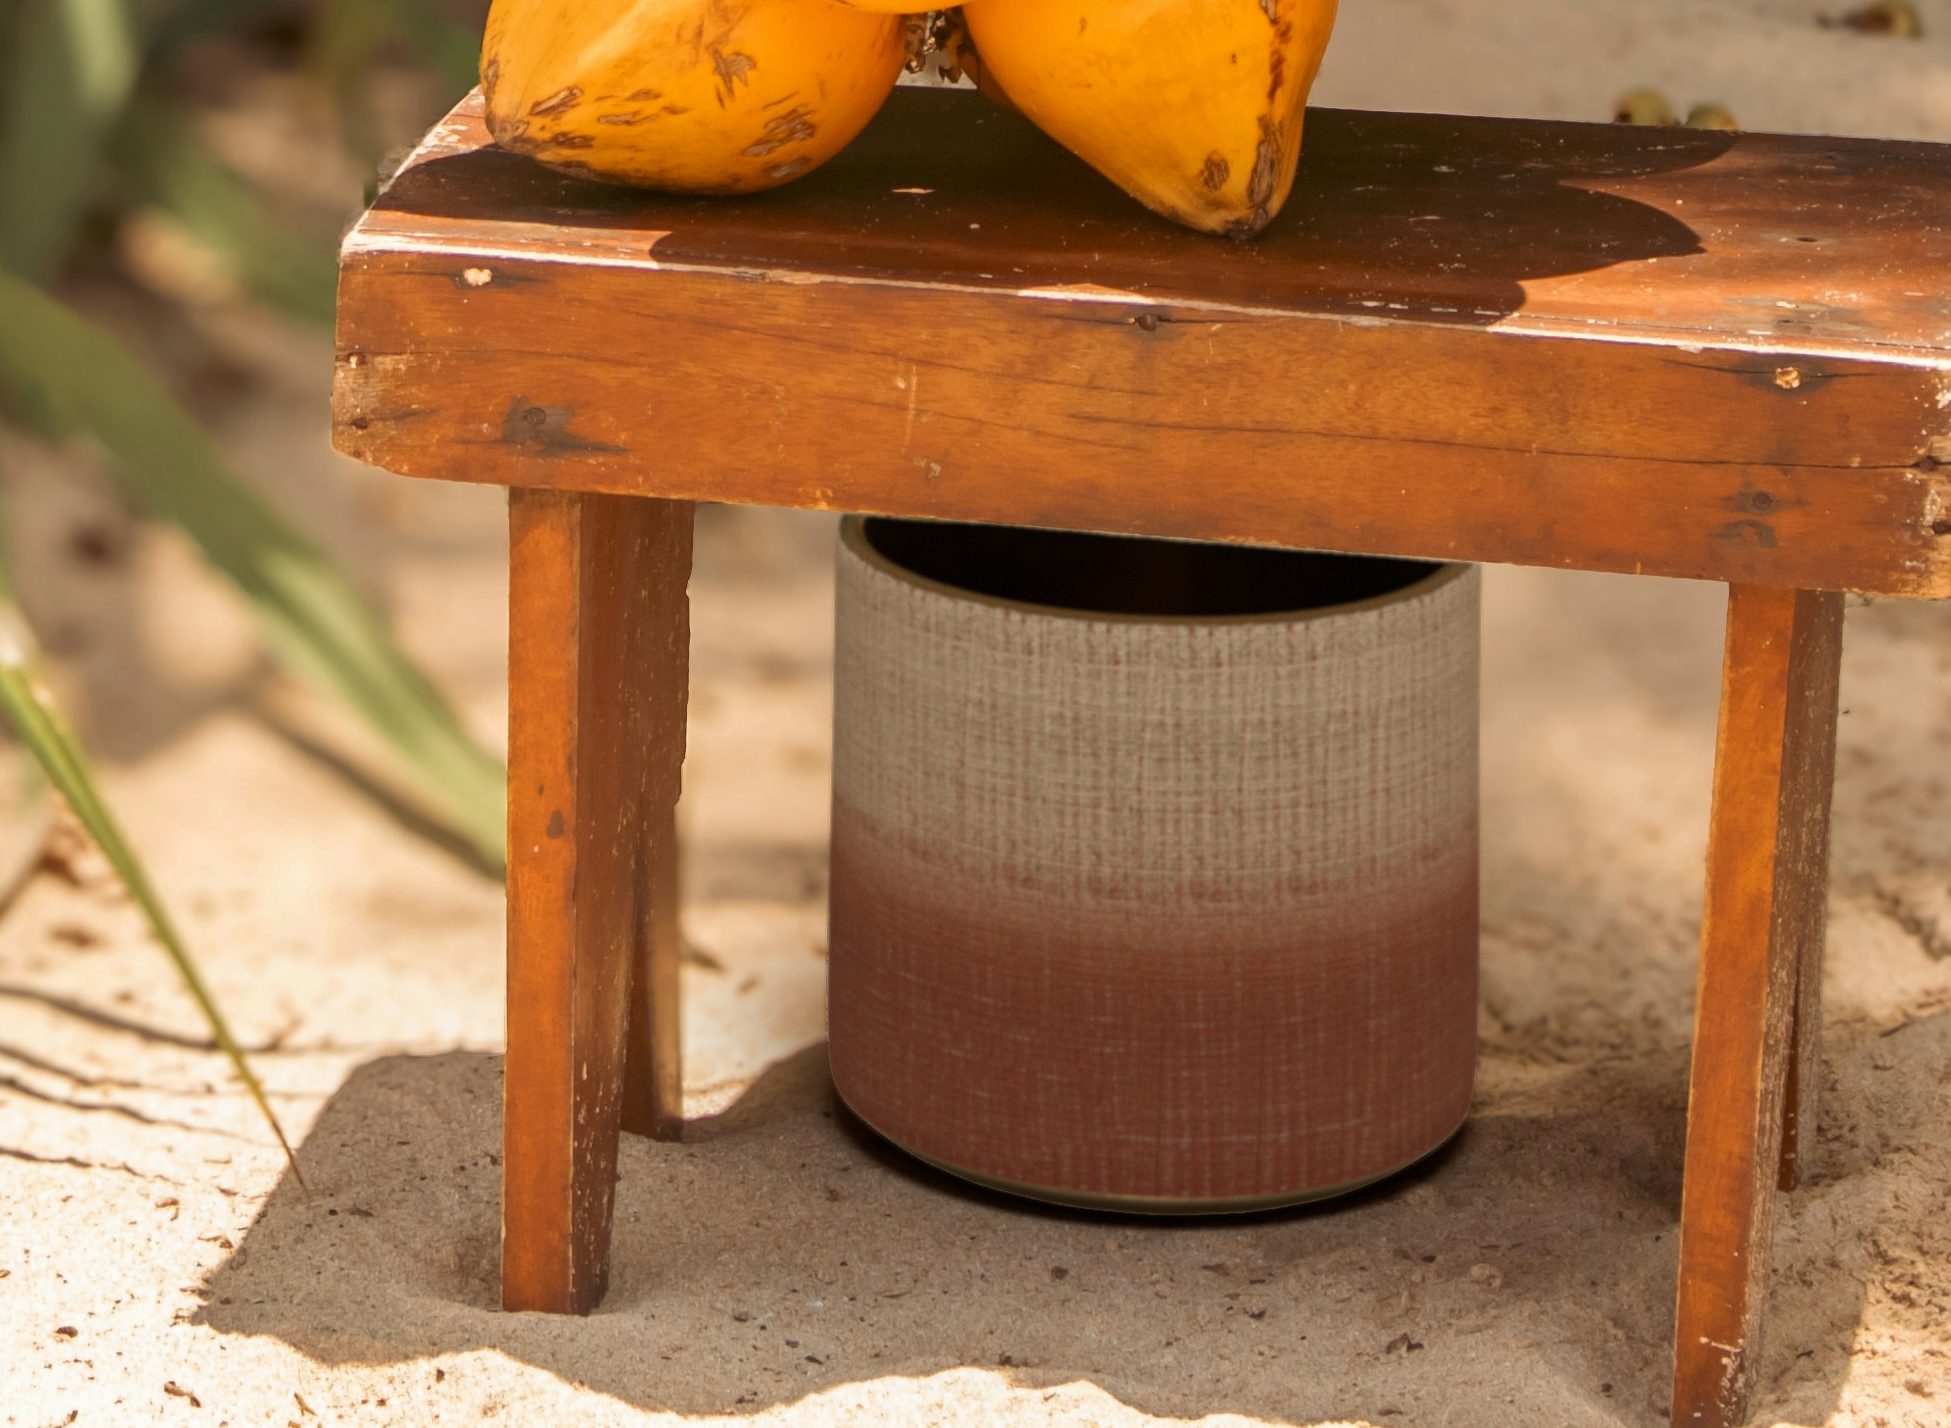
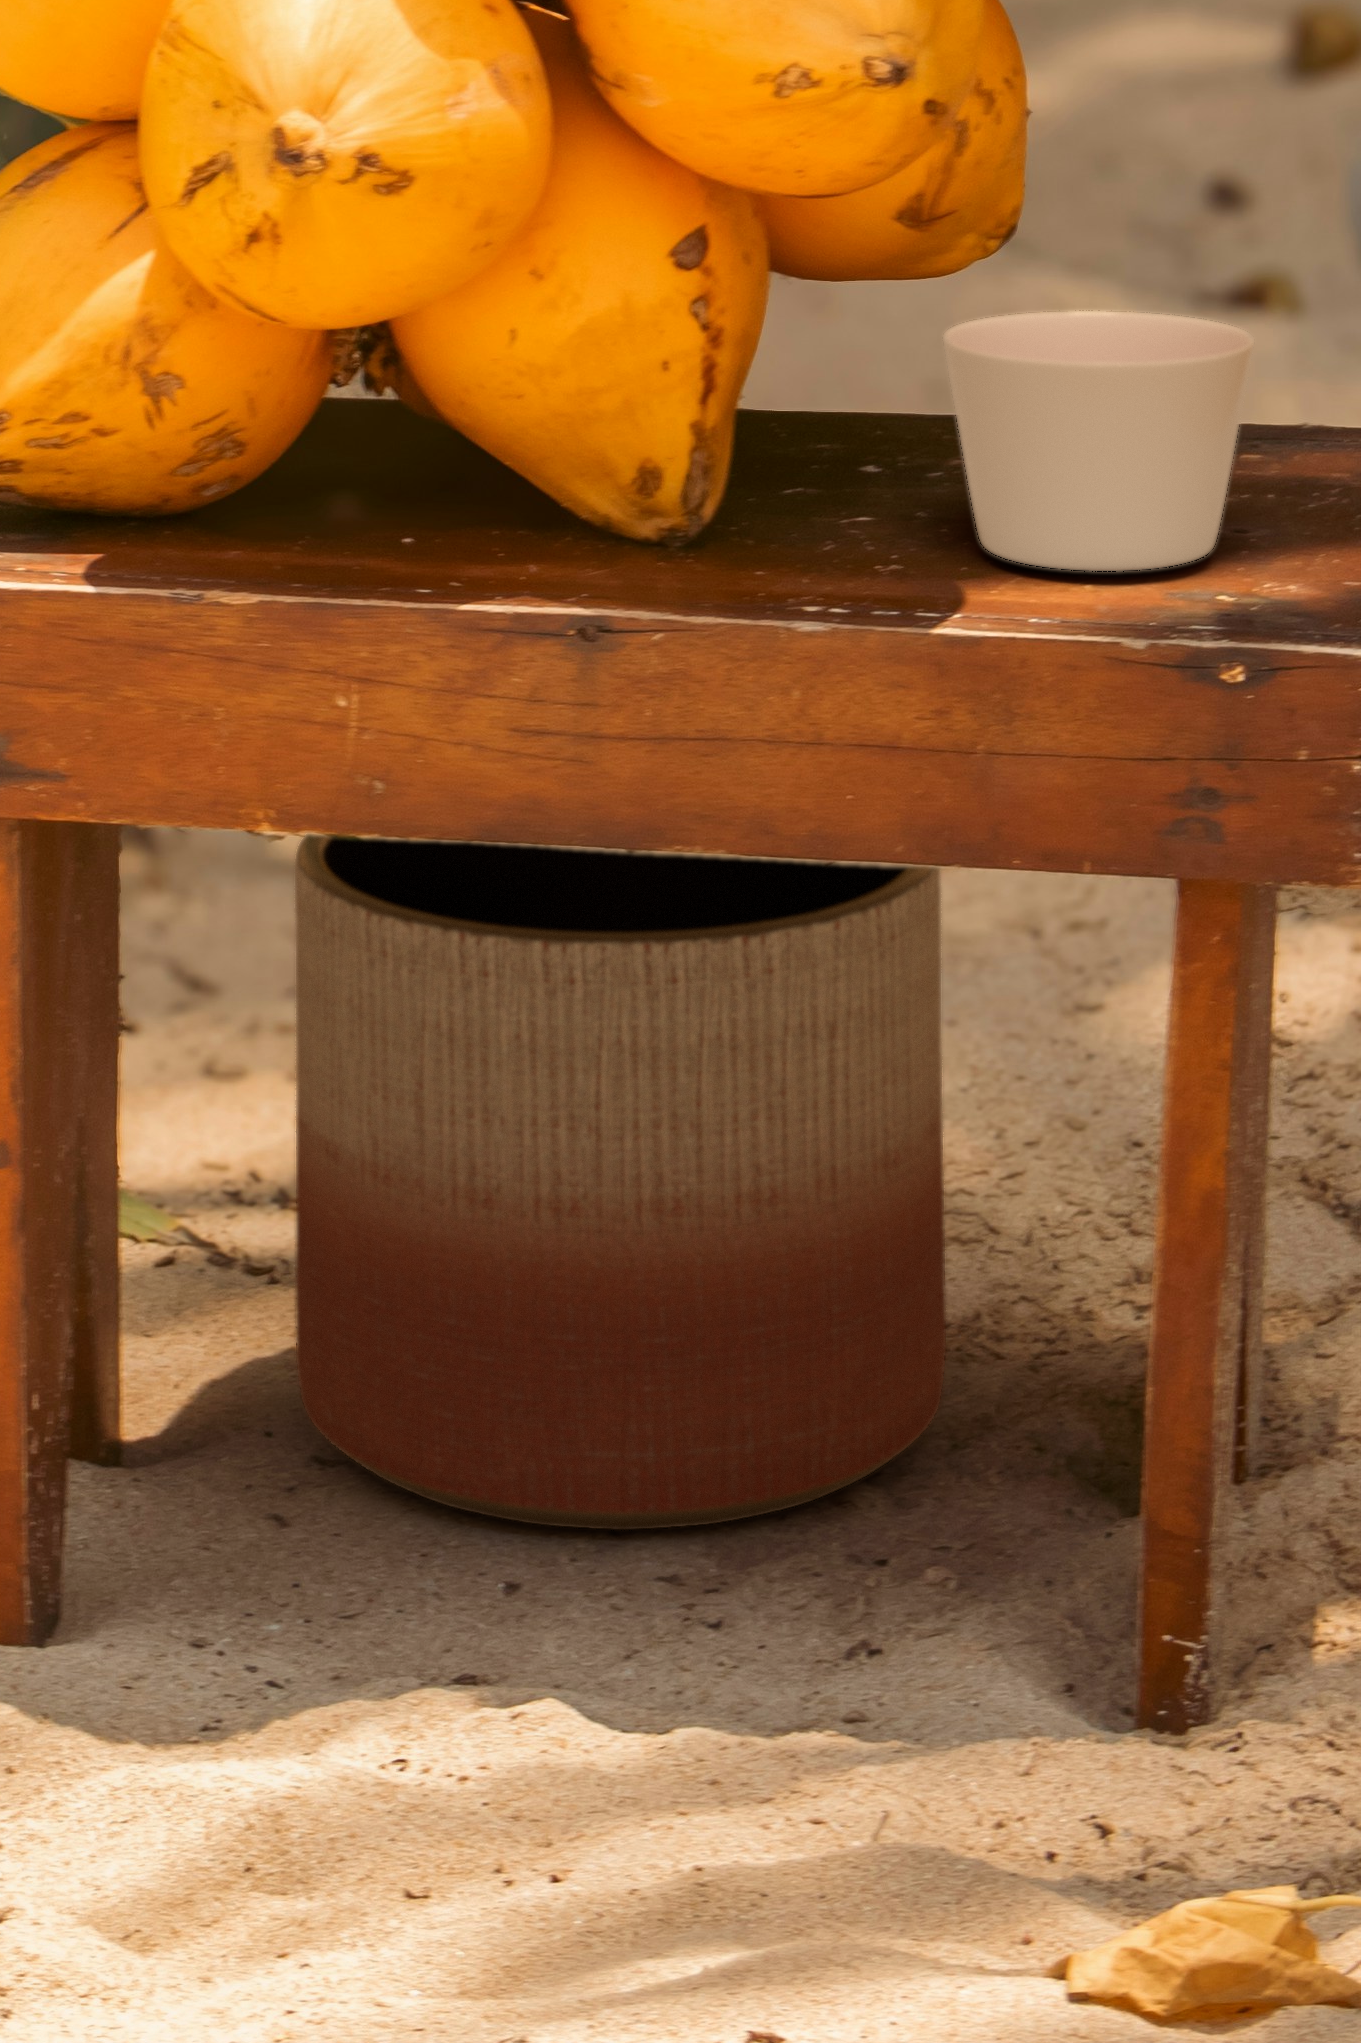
candle: none [1504,9,1816,269] -> present [943,311,1254,571]

